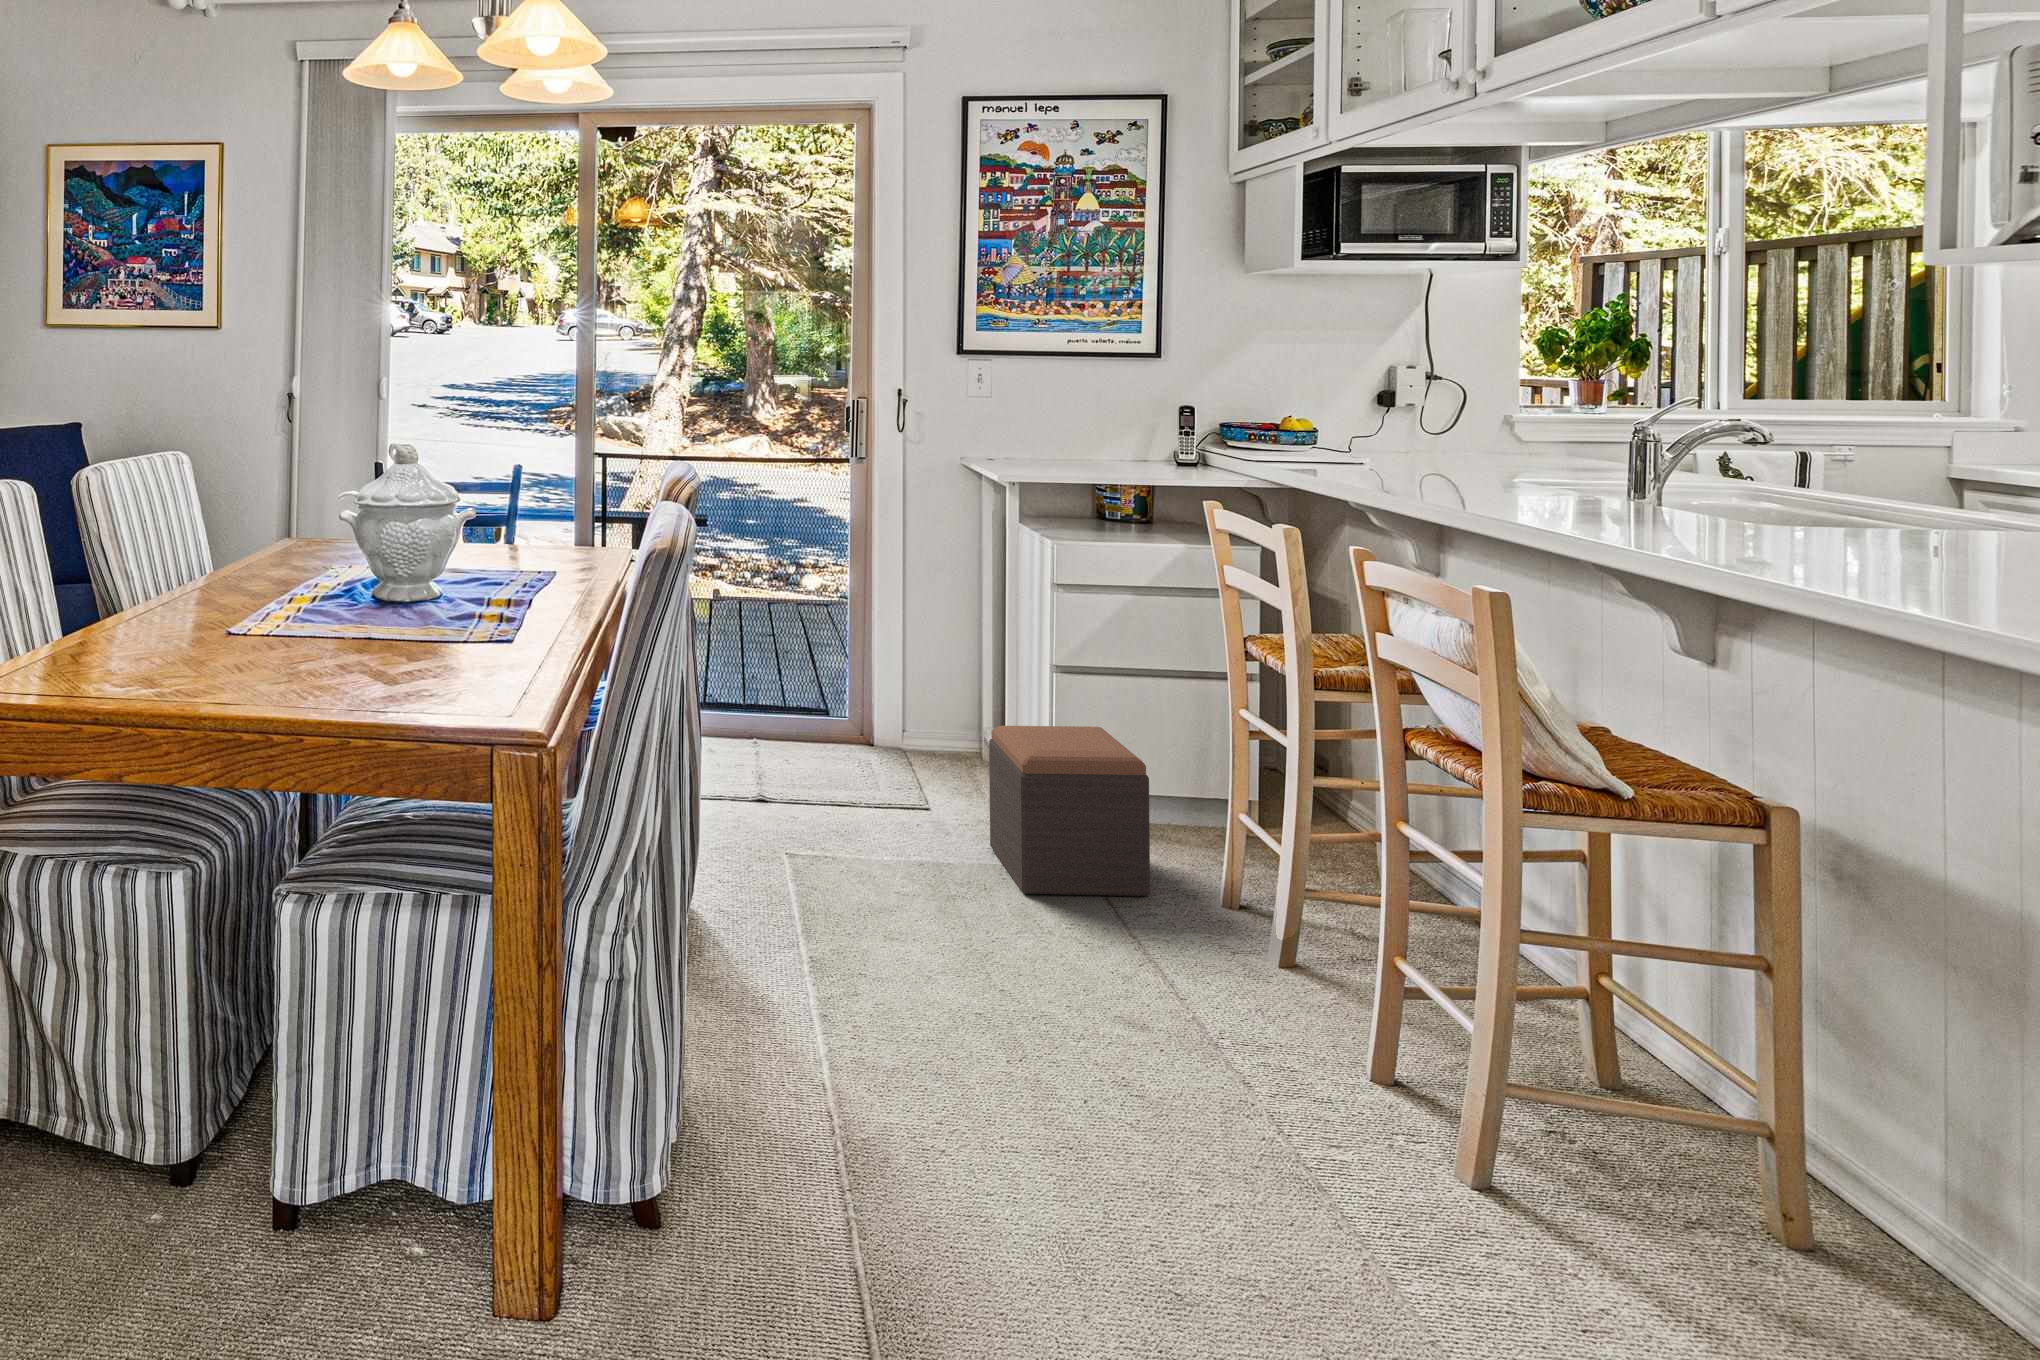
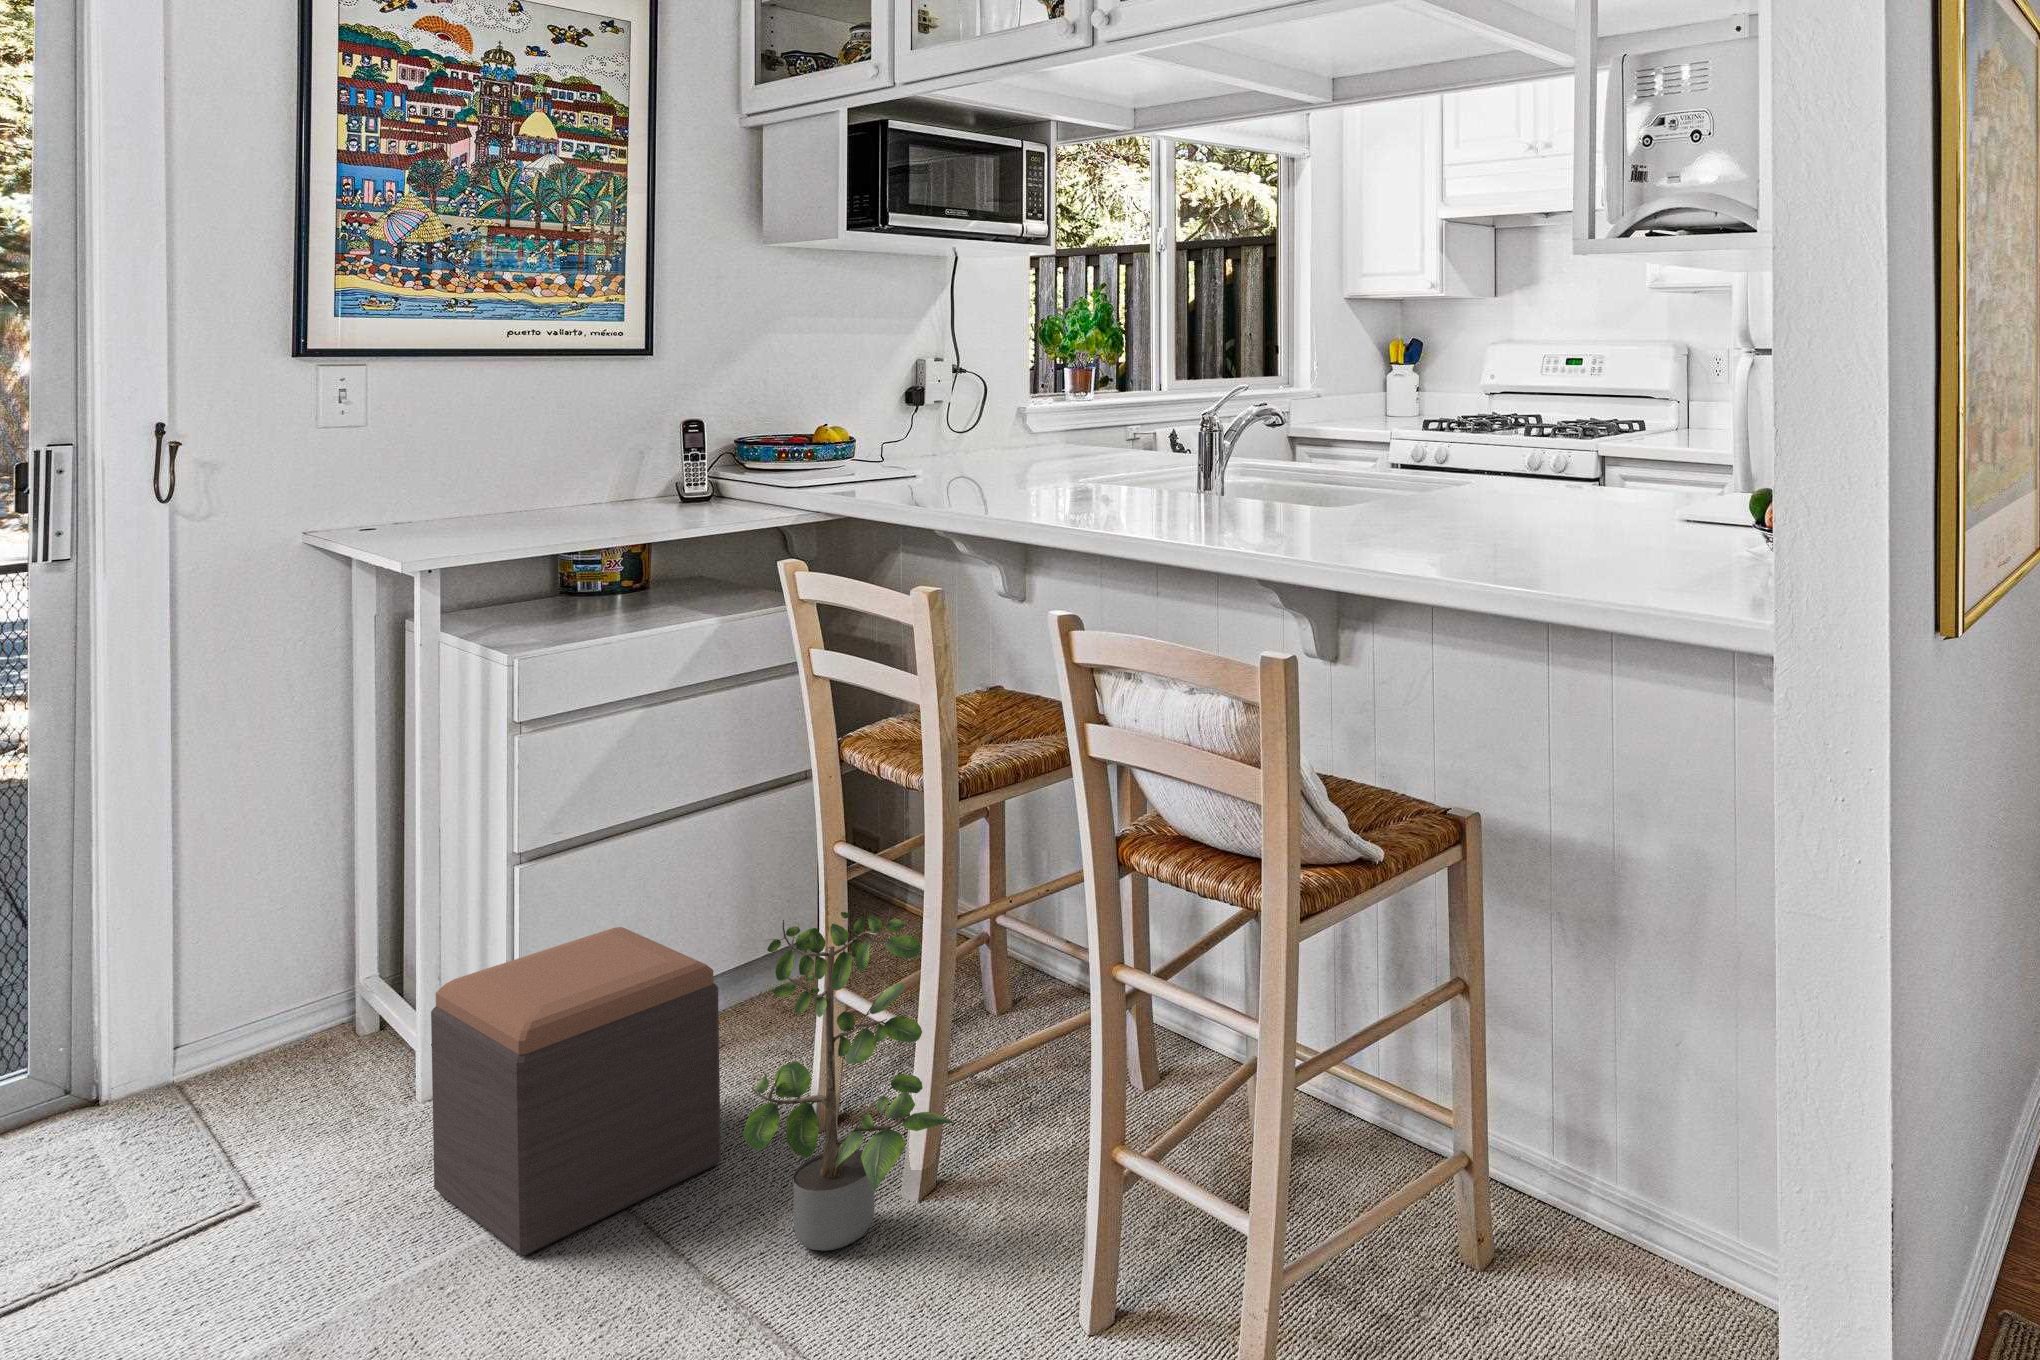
potted plant: none [1141,735,1288,968] -> present [743,912,954,1251]

